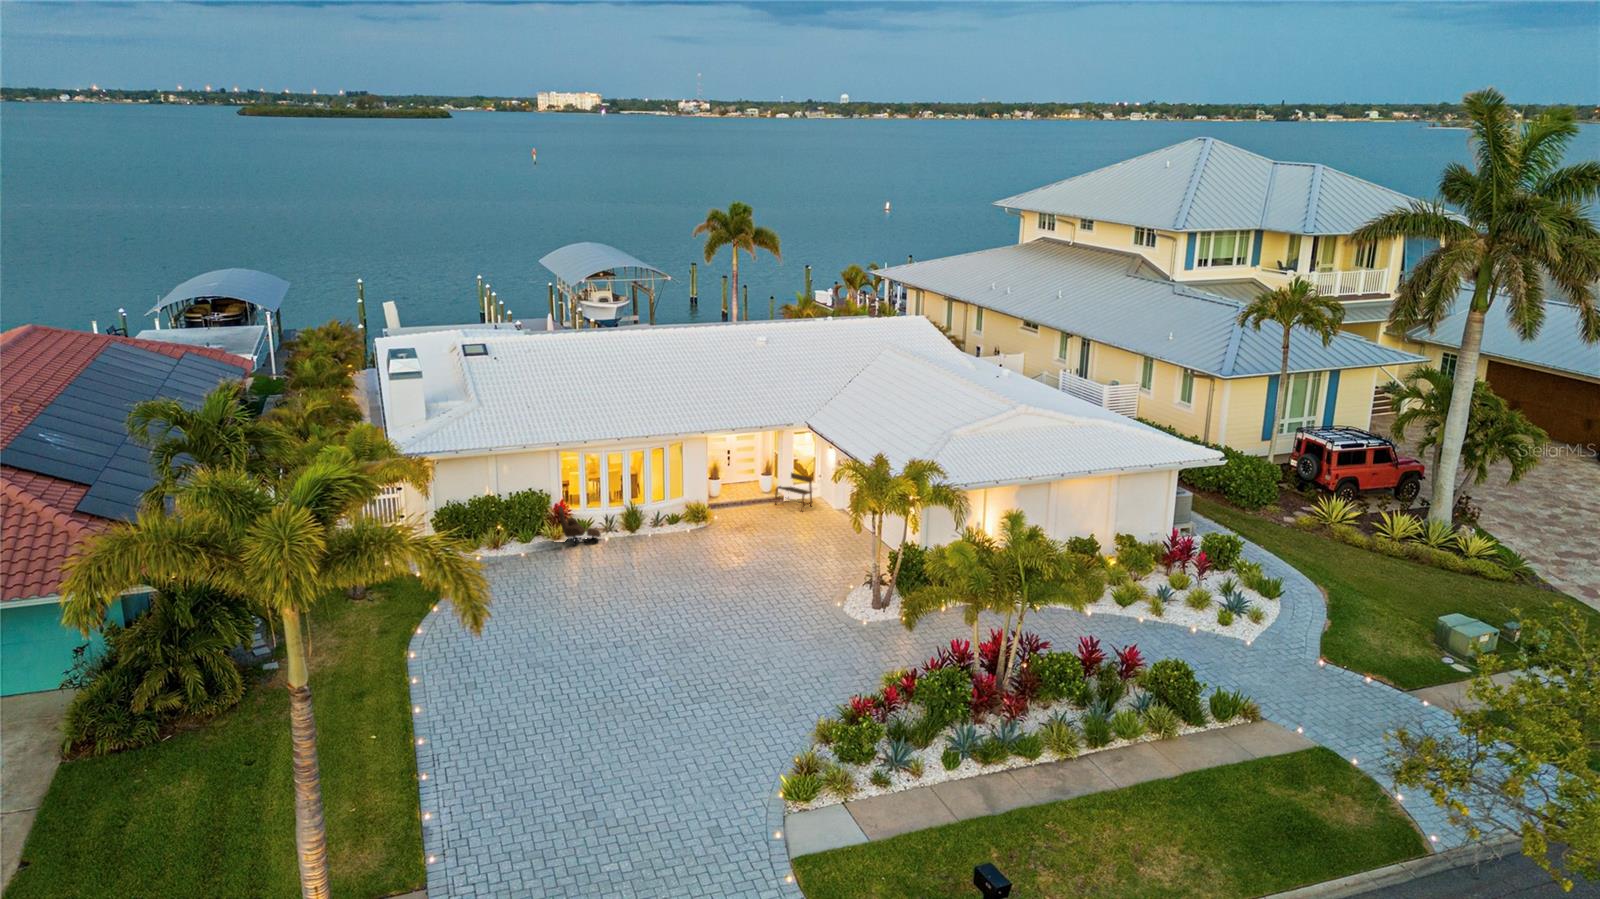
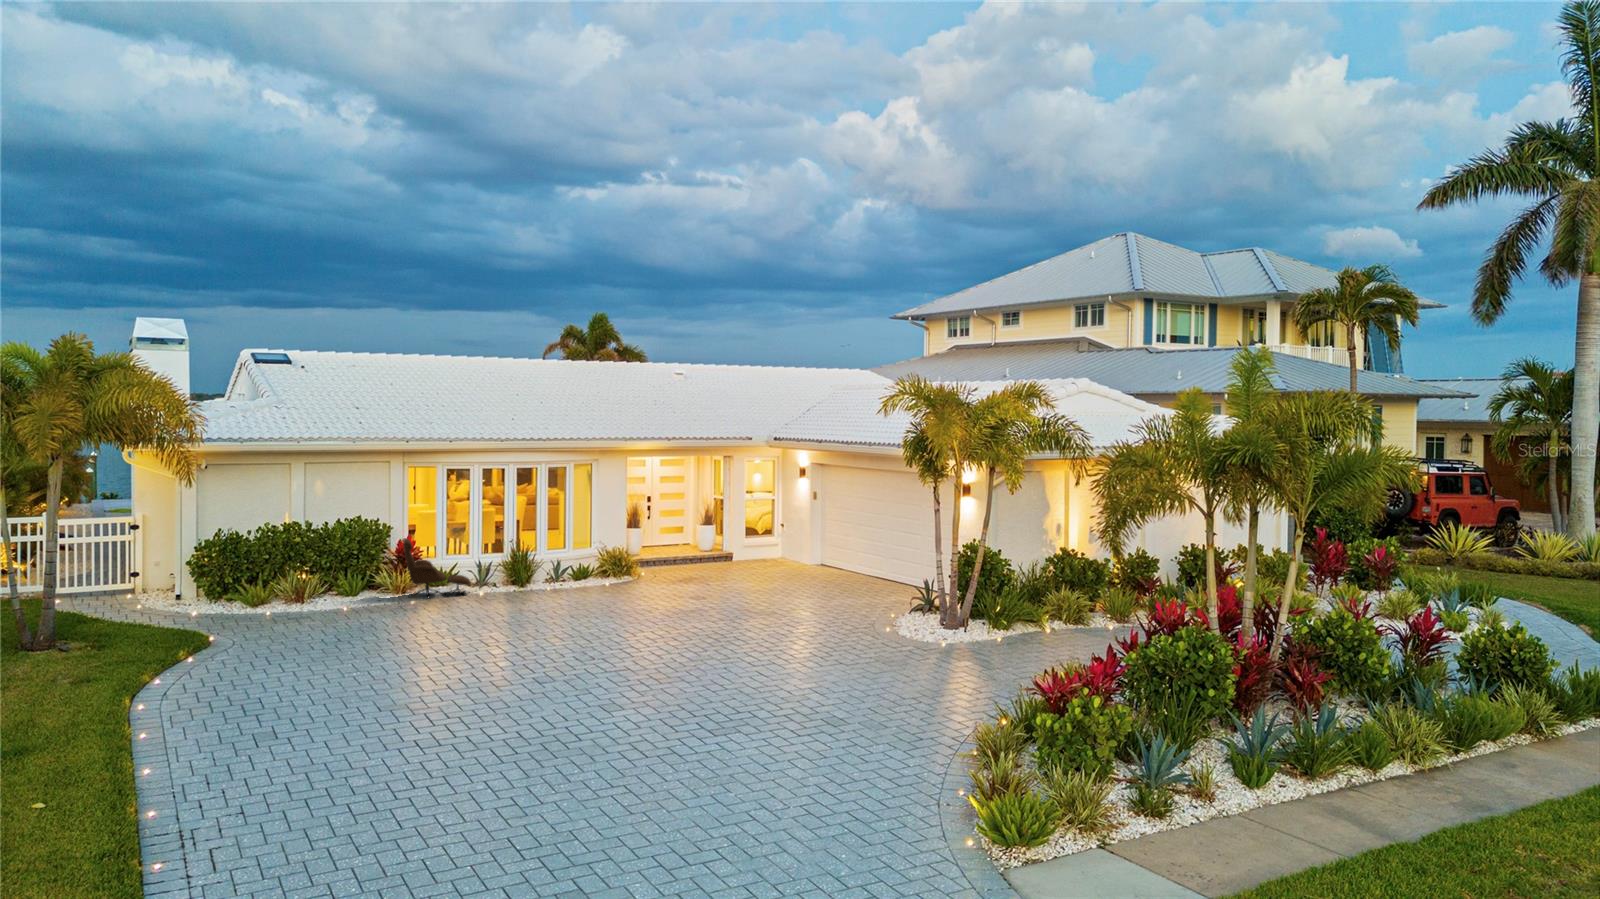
bench: present [775,473,812,511] -> none [722,517,777,567]

